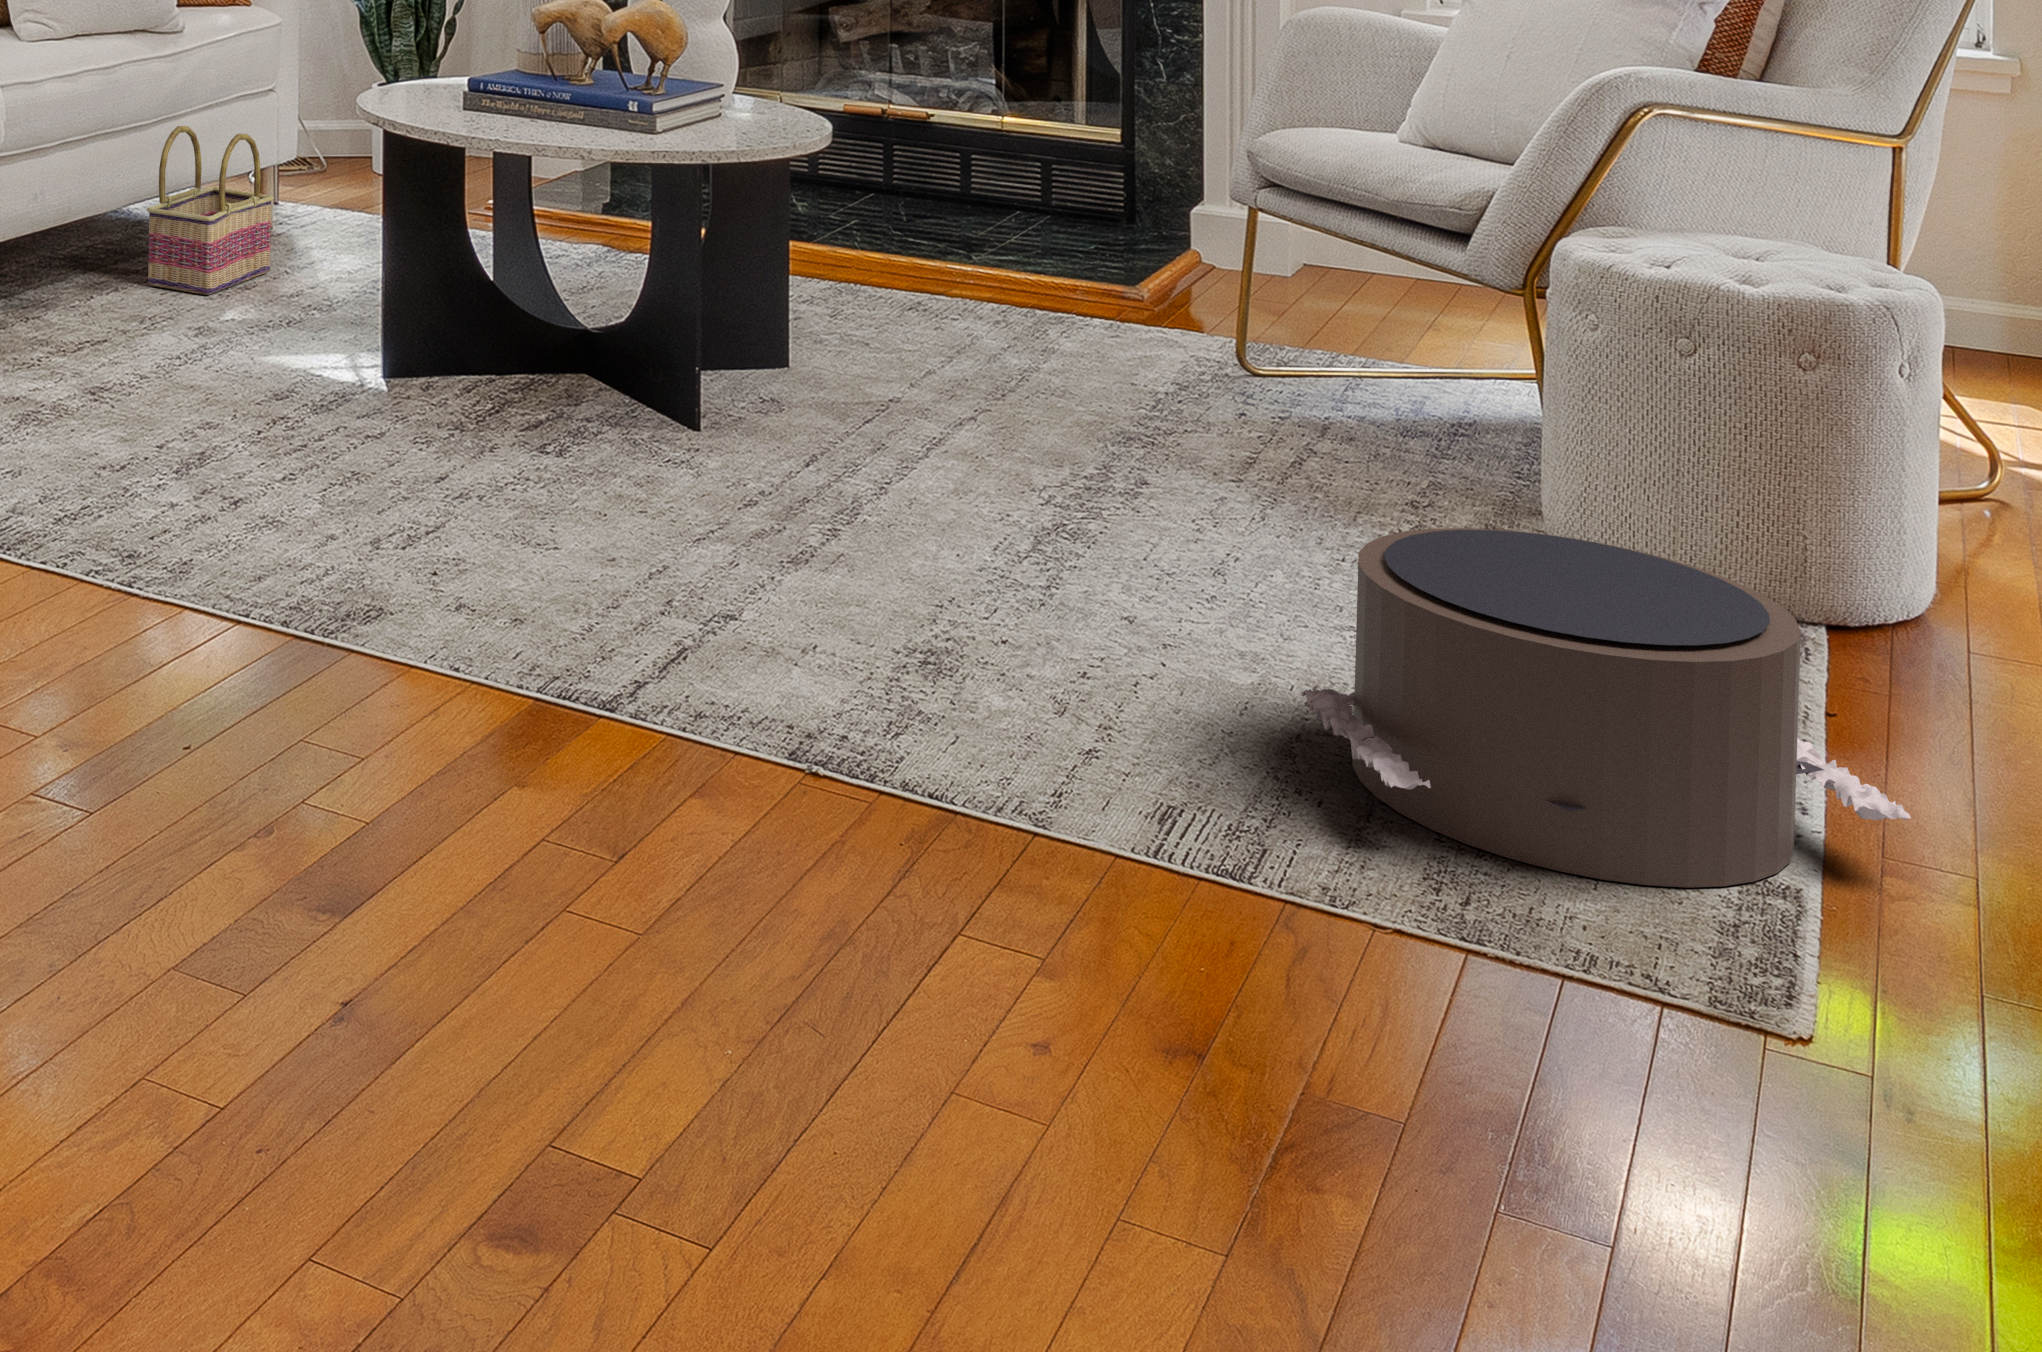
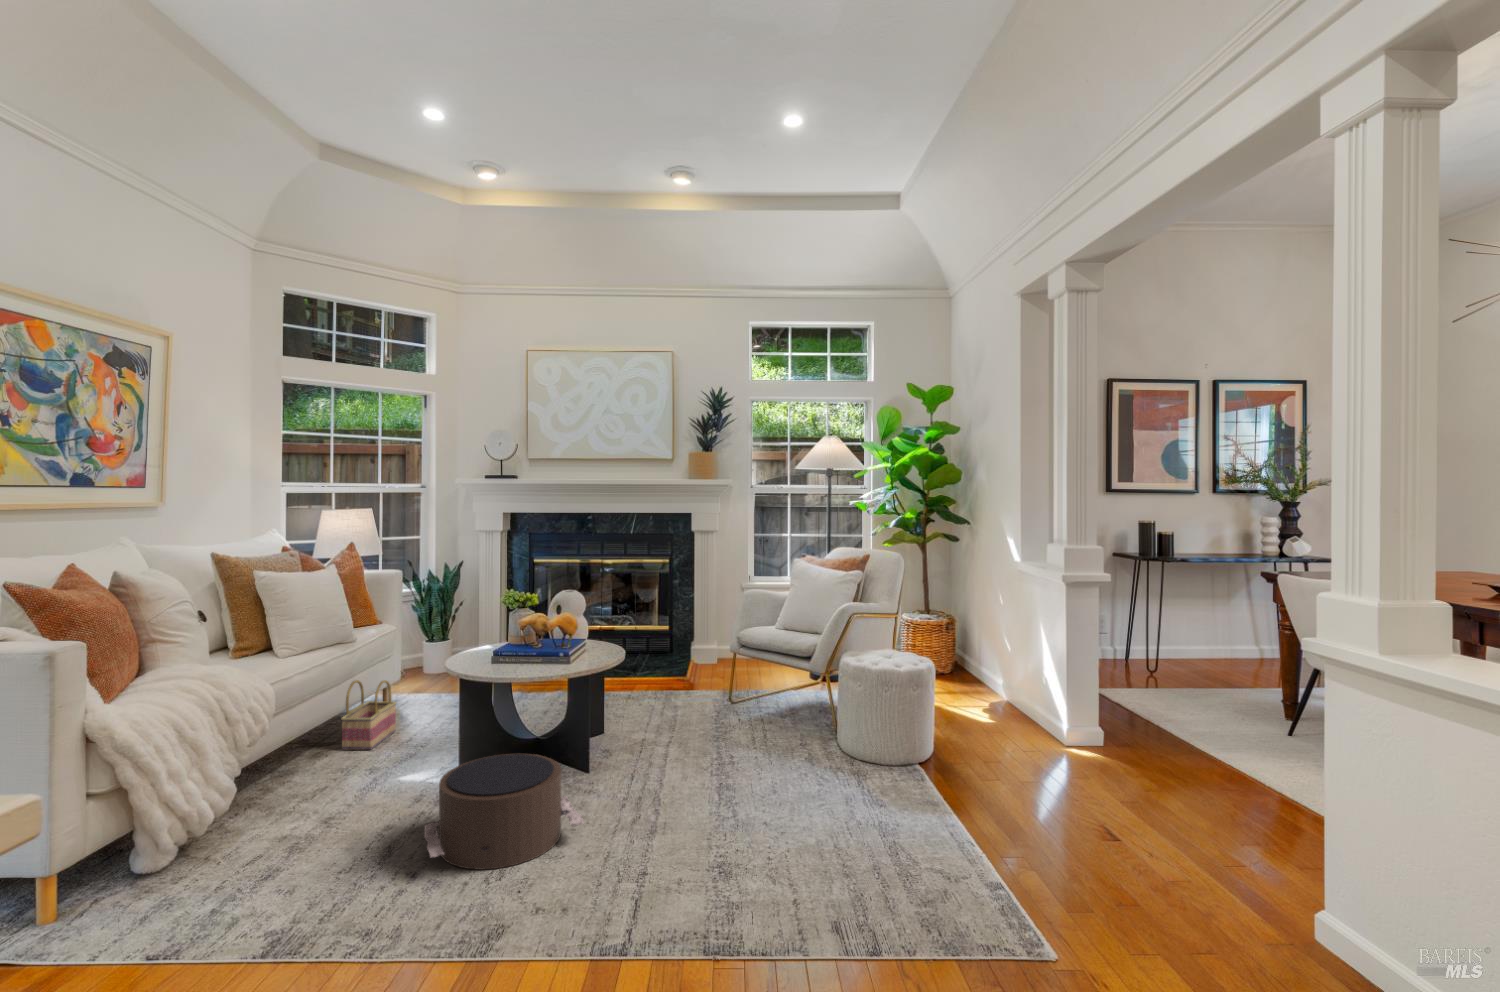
pouf: present [1301,528,1911,887] -> present [424,754,584,870]

